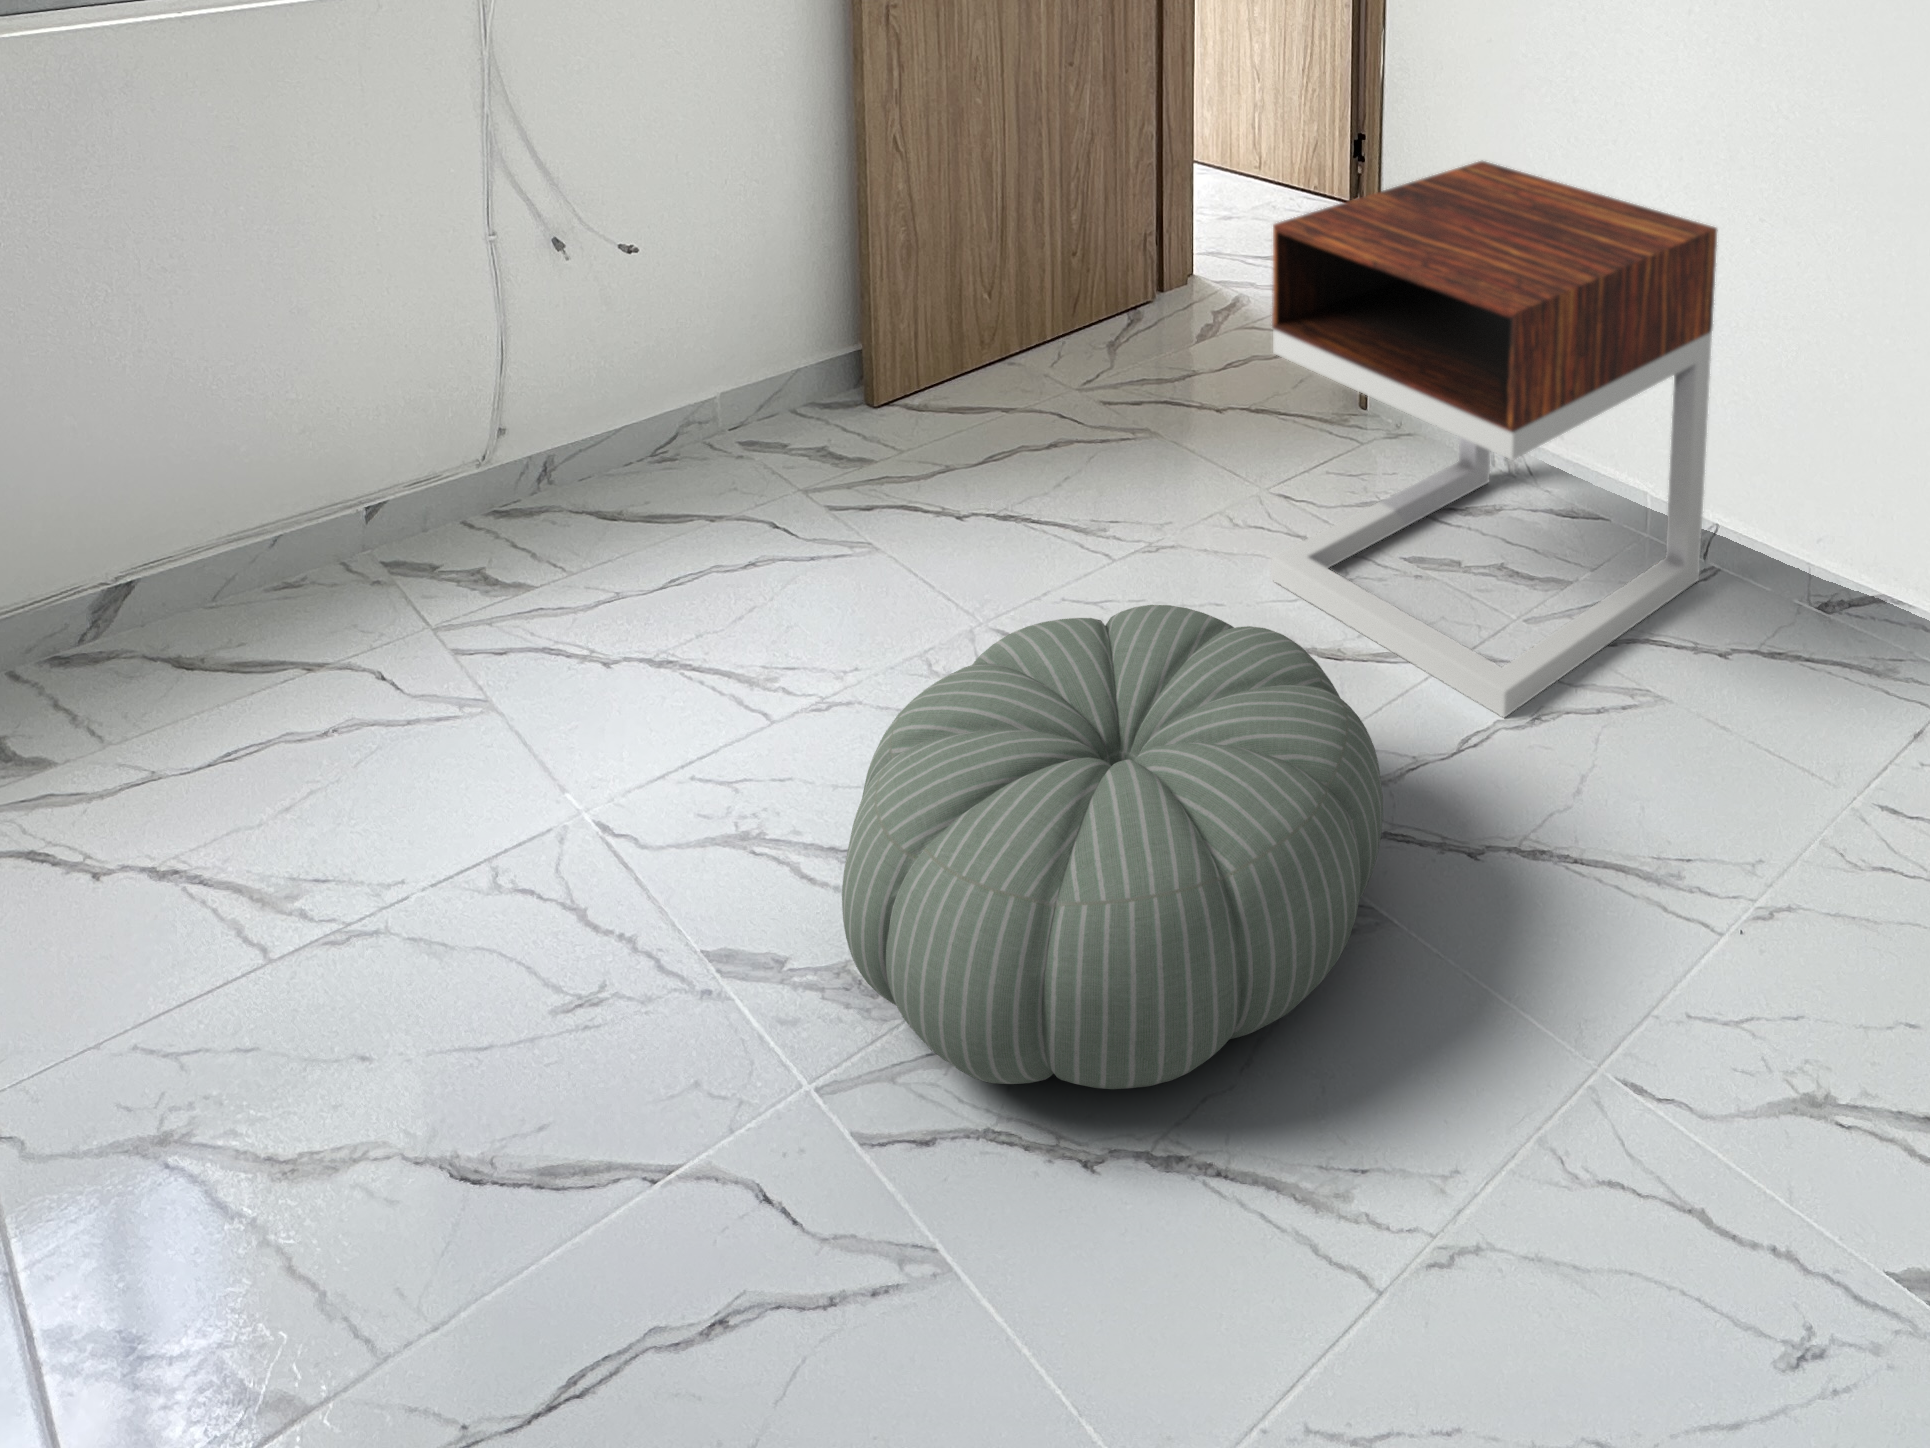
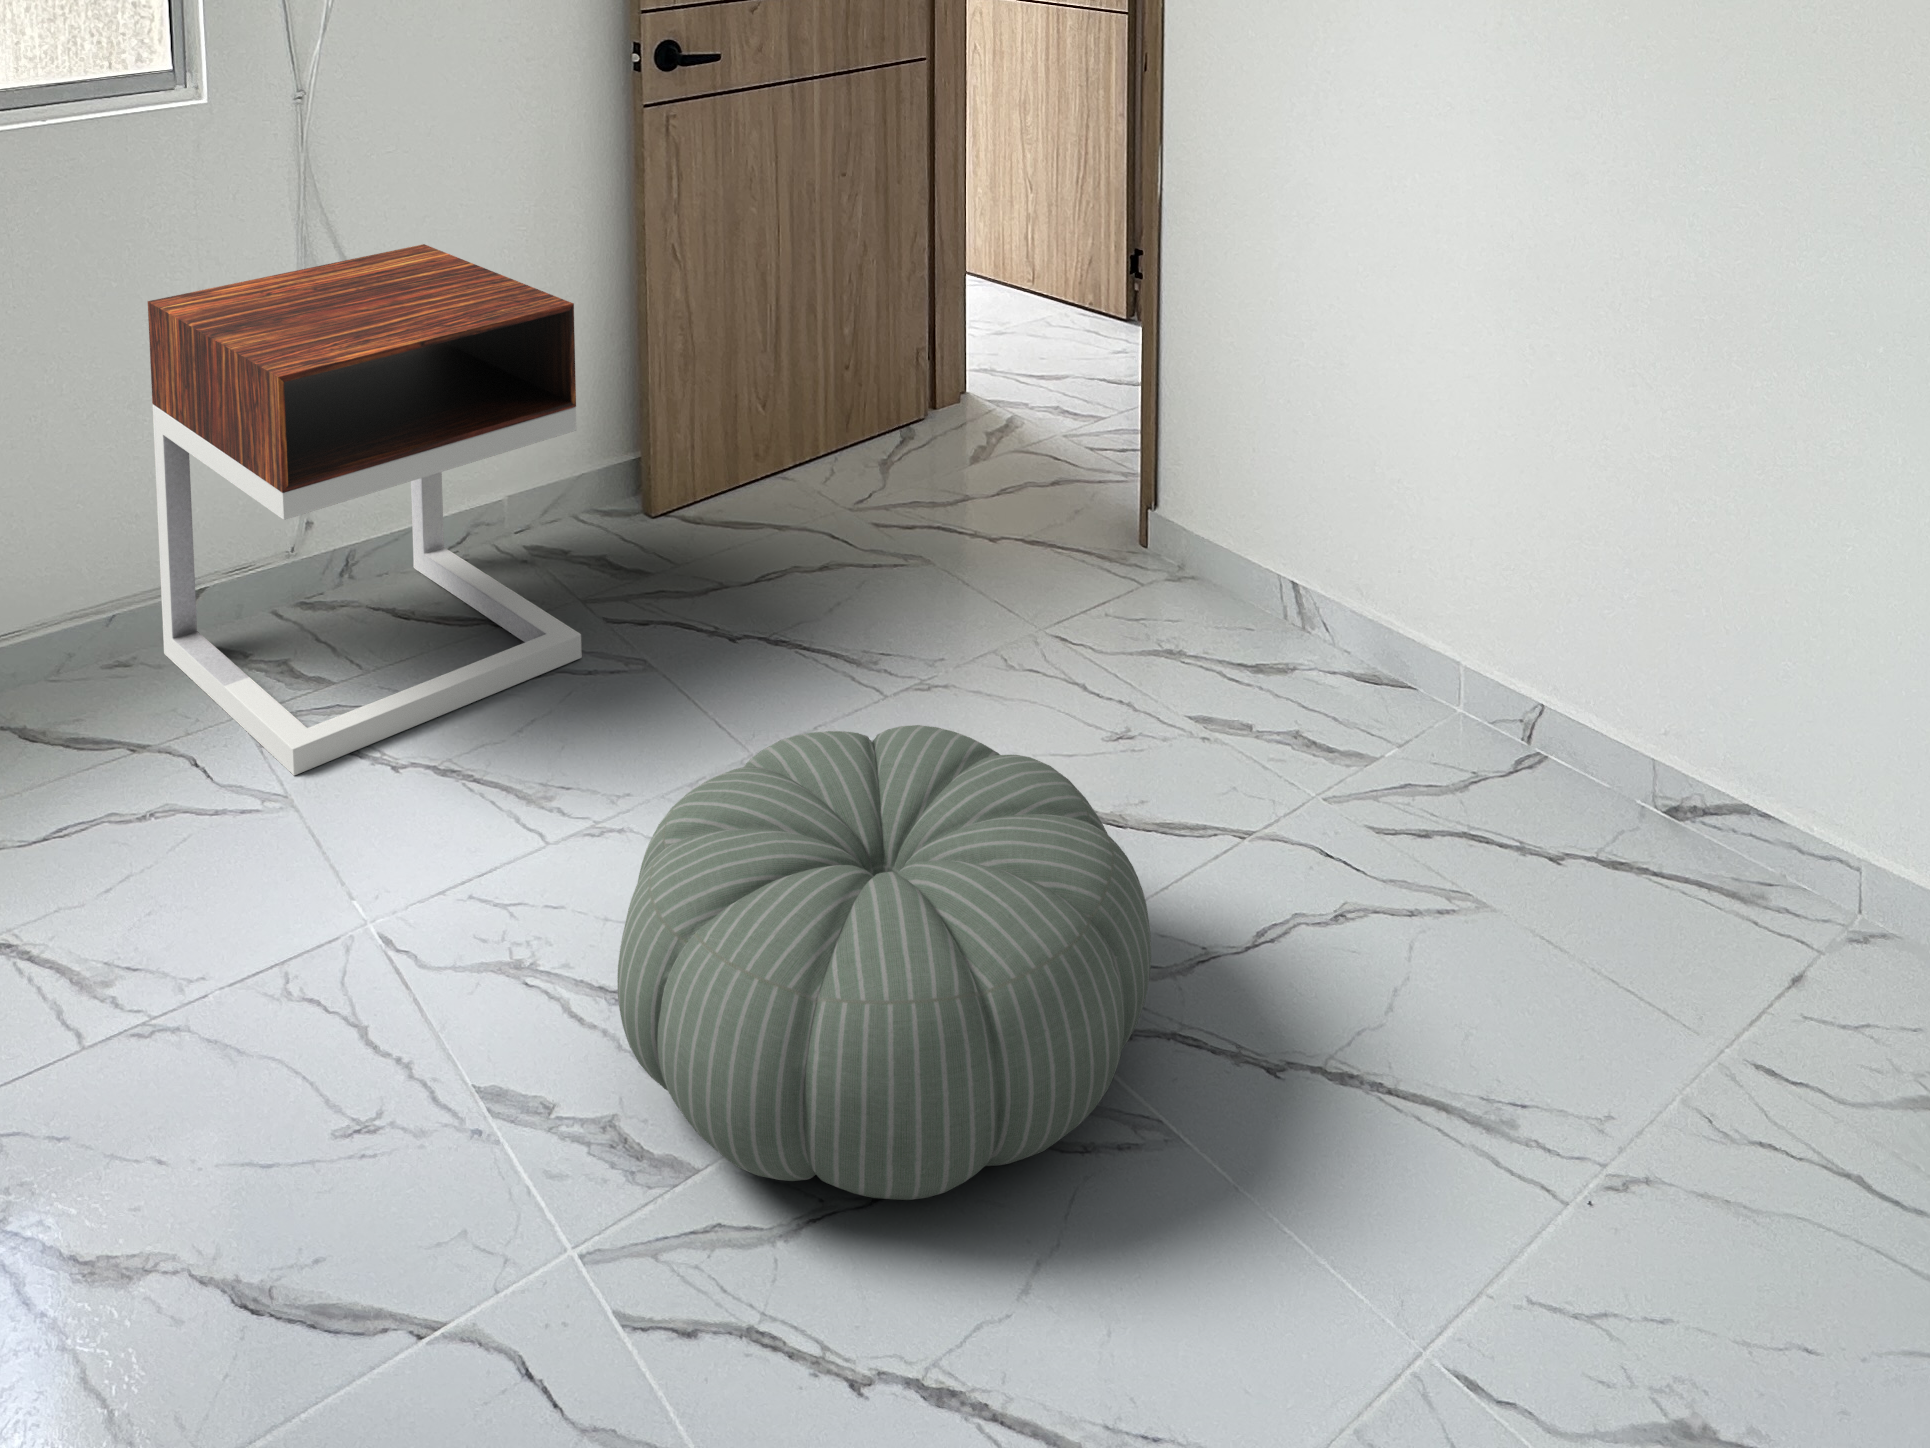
nightstand: present [1271,161,1718,717] -> present [148,244,582,775]

